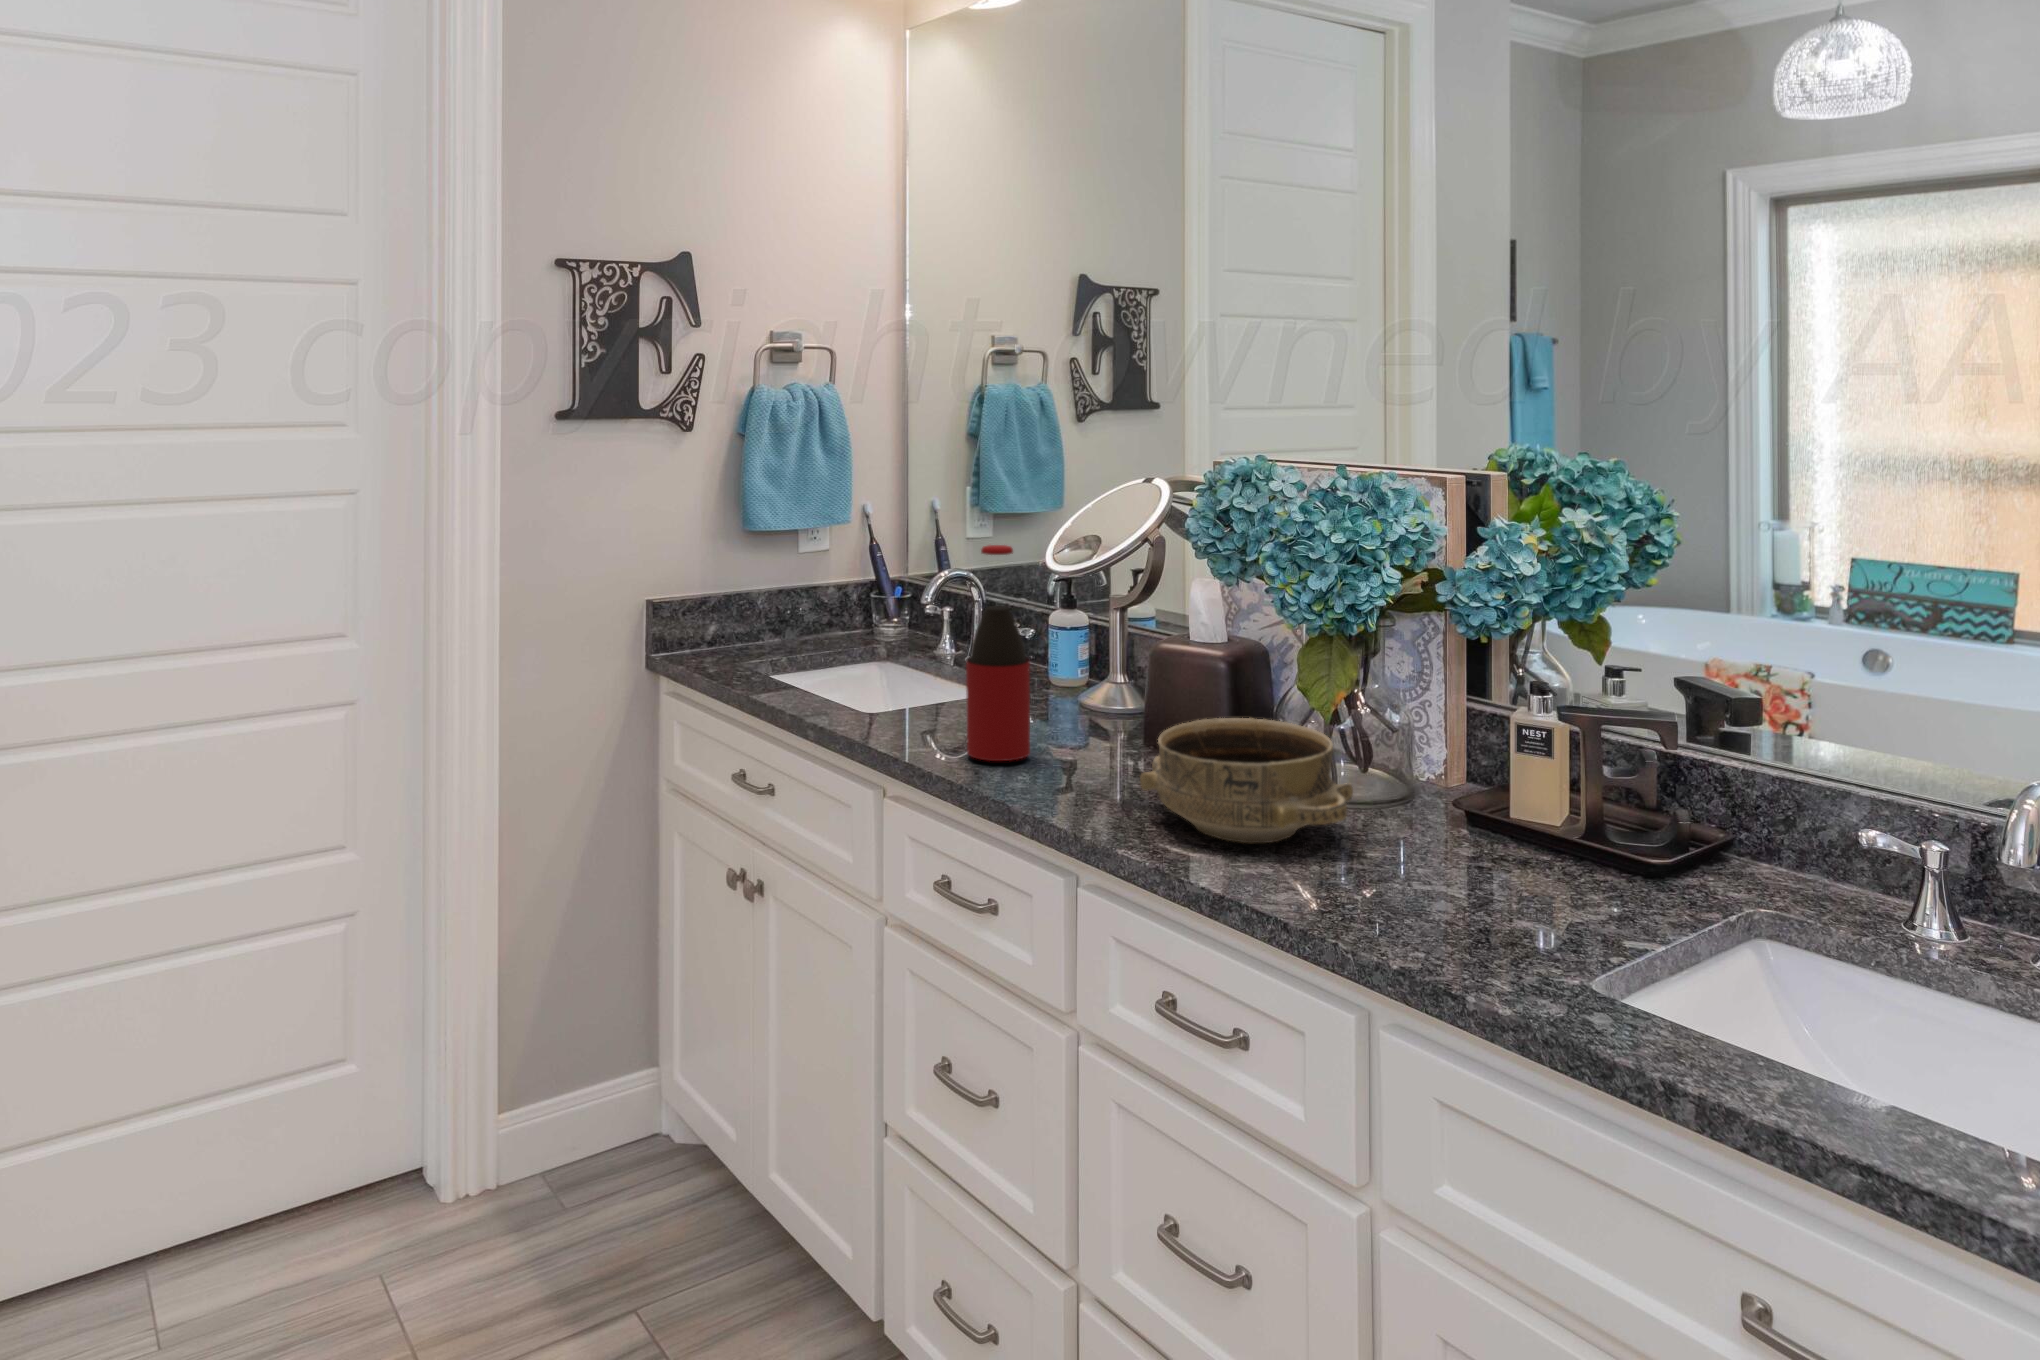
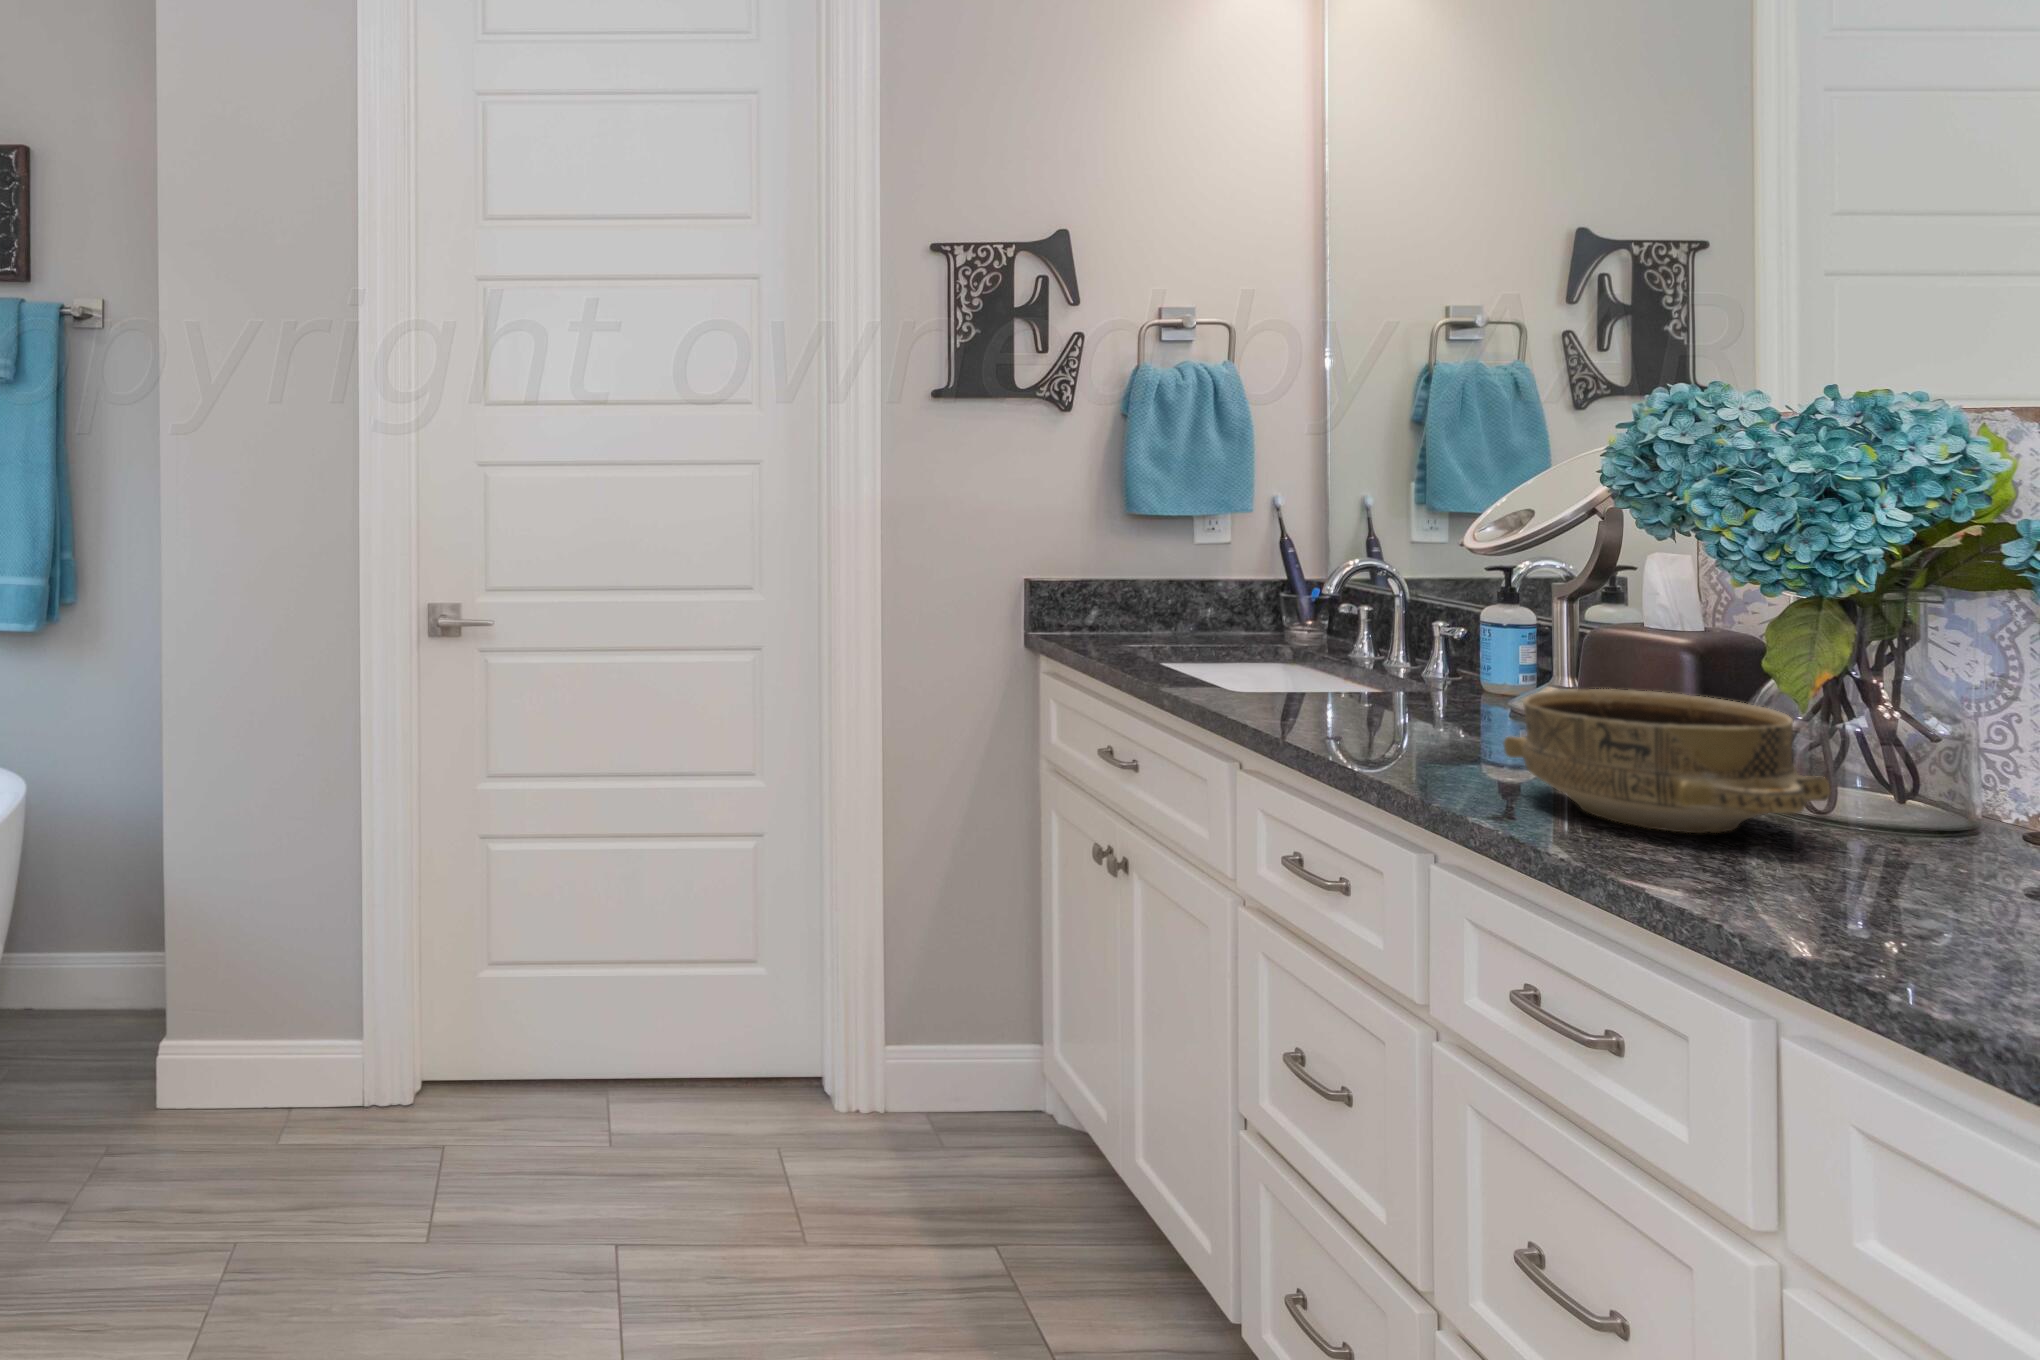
bottle: present [966,545,1030,761] -> none [1315,493,1401,735]

